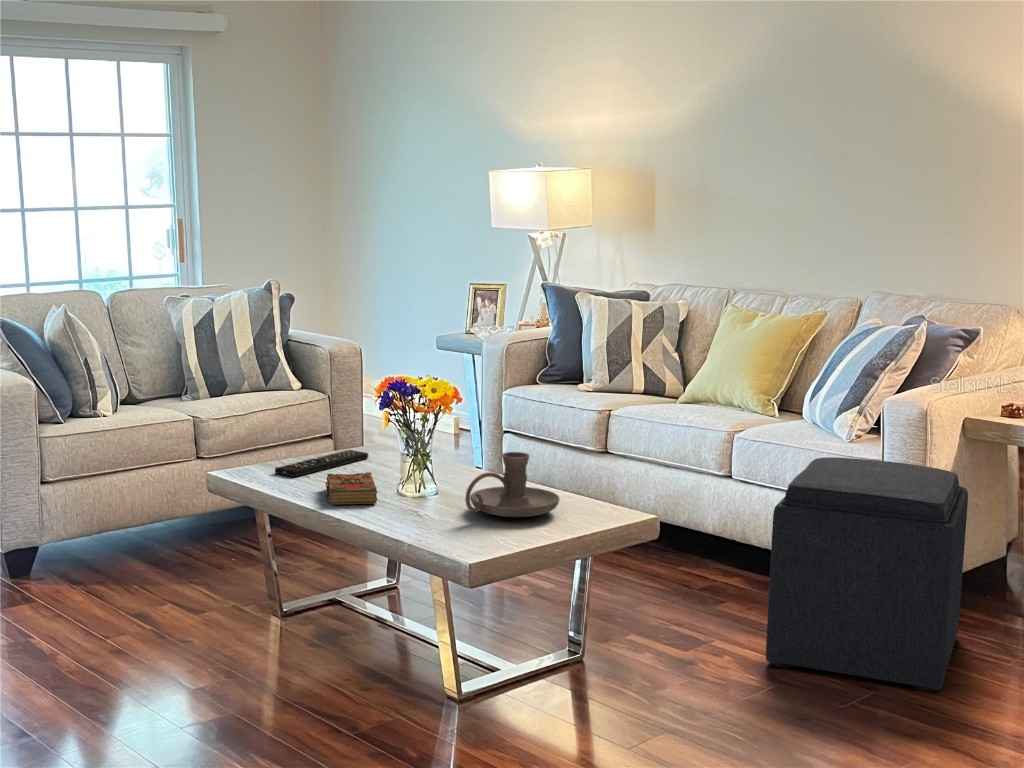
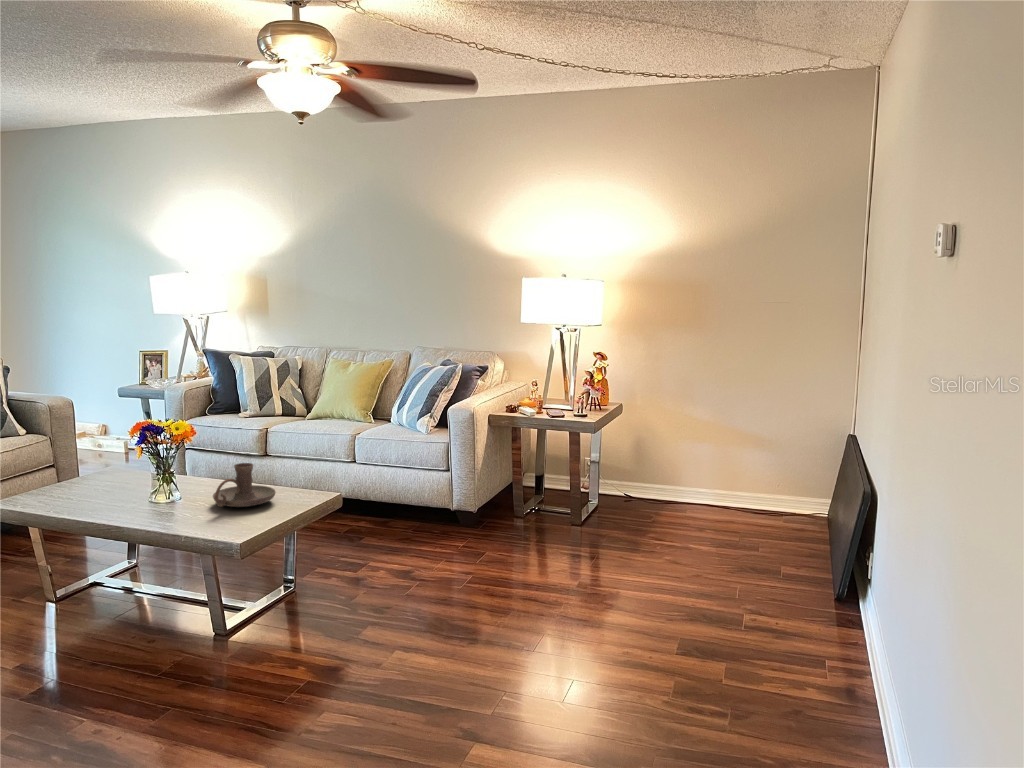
remote control: present [275,450,368,477] -> none [44,475,112,500]
ottoman: present [766,457,968,692] -> none [408,444,511,574]
book: present [325,472,377,505] -> none [94,489,142,516]

